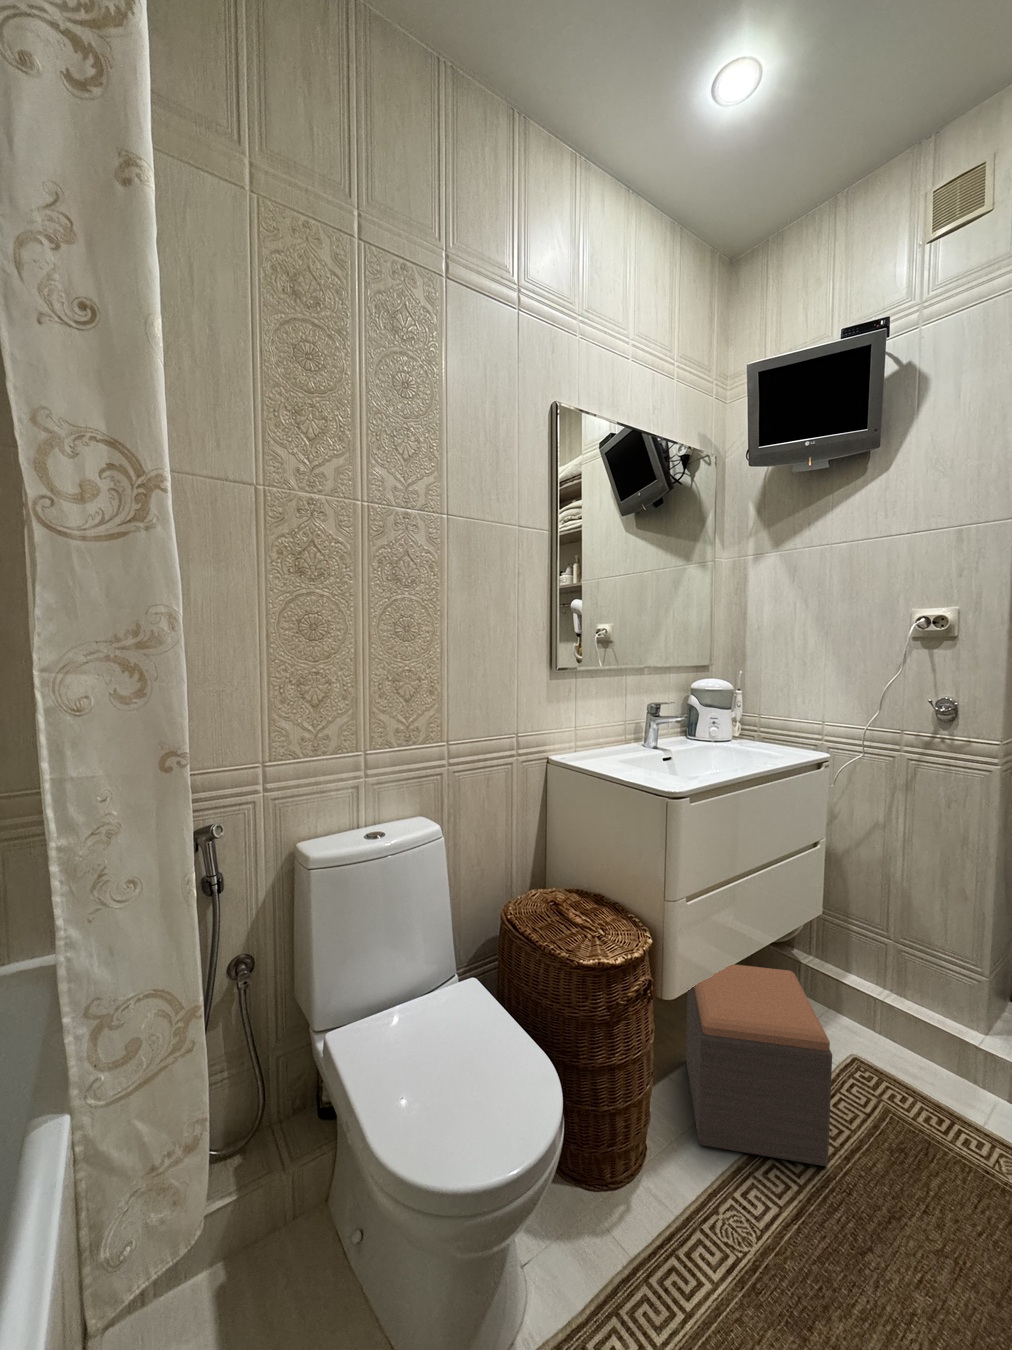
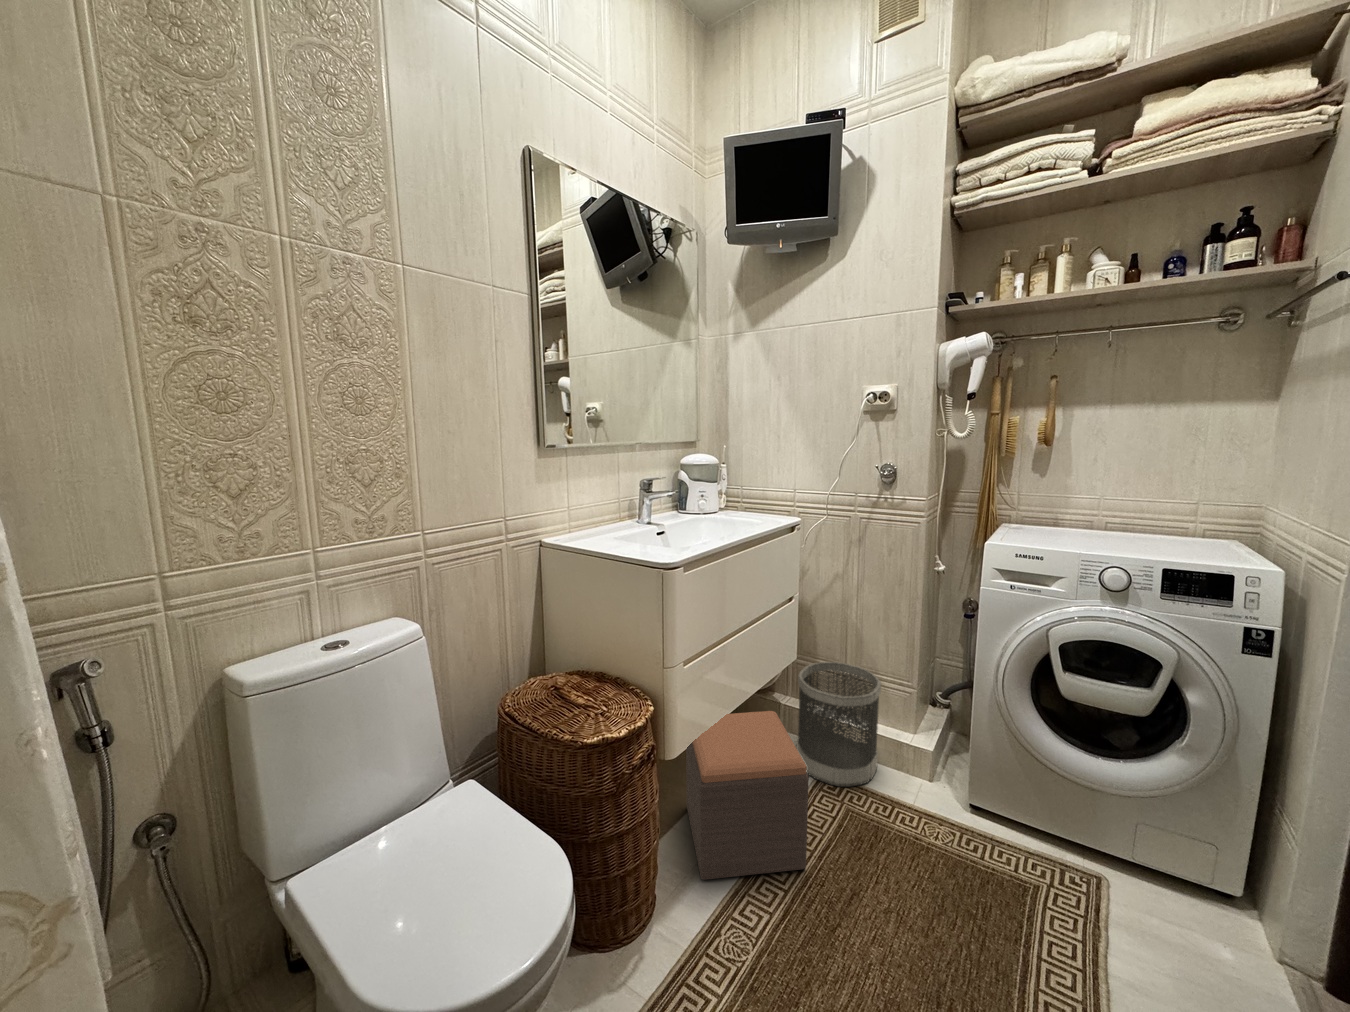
wastebasket: none [821,925,937,1085] -> present [797,662,881,787]

